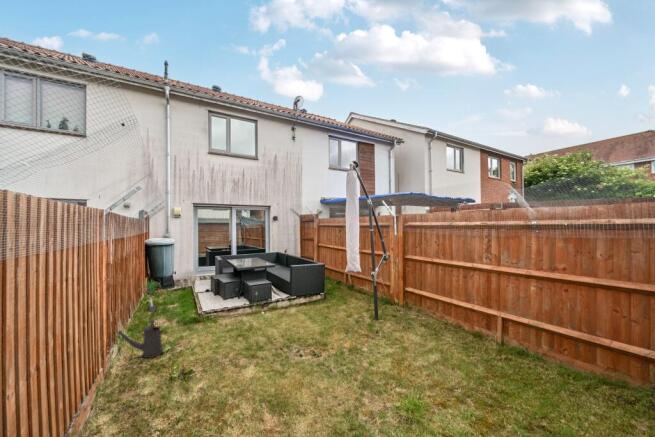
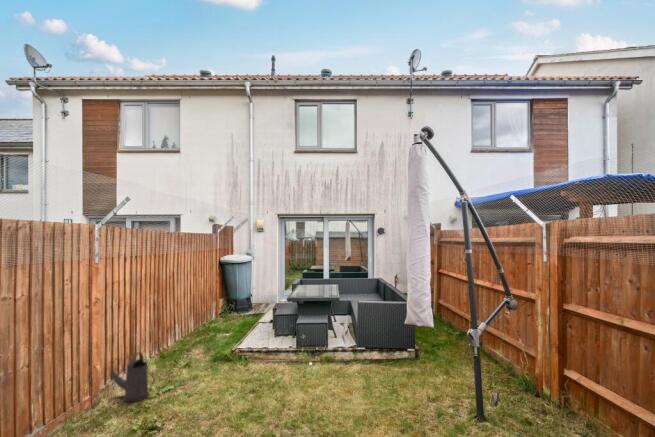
potted plant: present [147,282,157,312] -> none [184,296,213,338]

